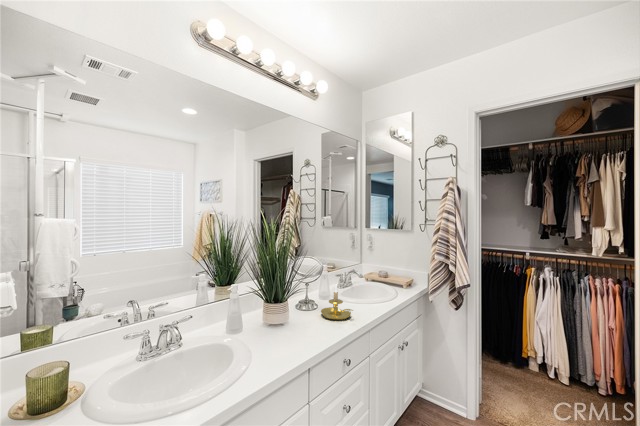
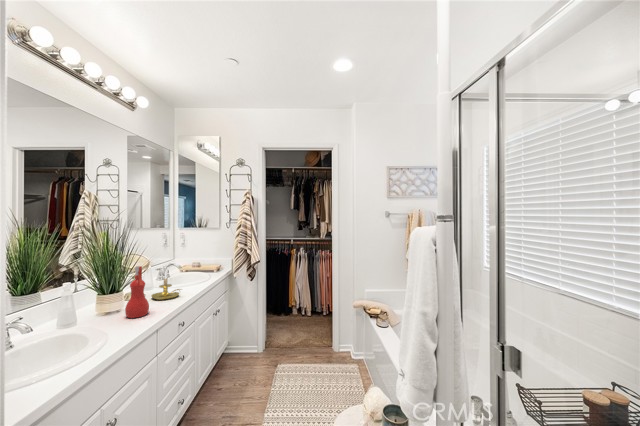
spray bottle: none [282,276,307,341] -> present [125,266,149,318]

